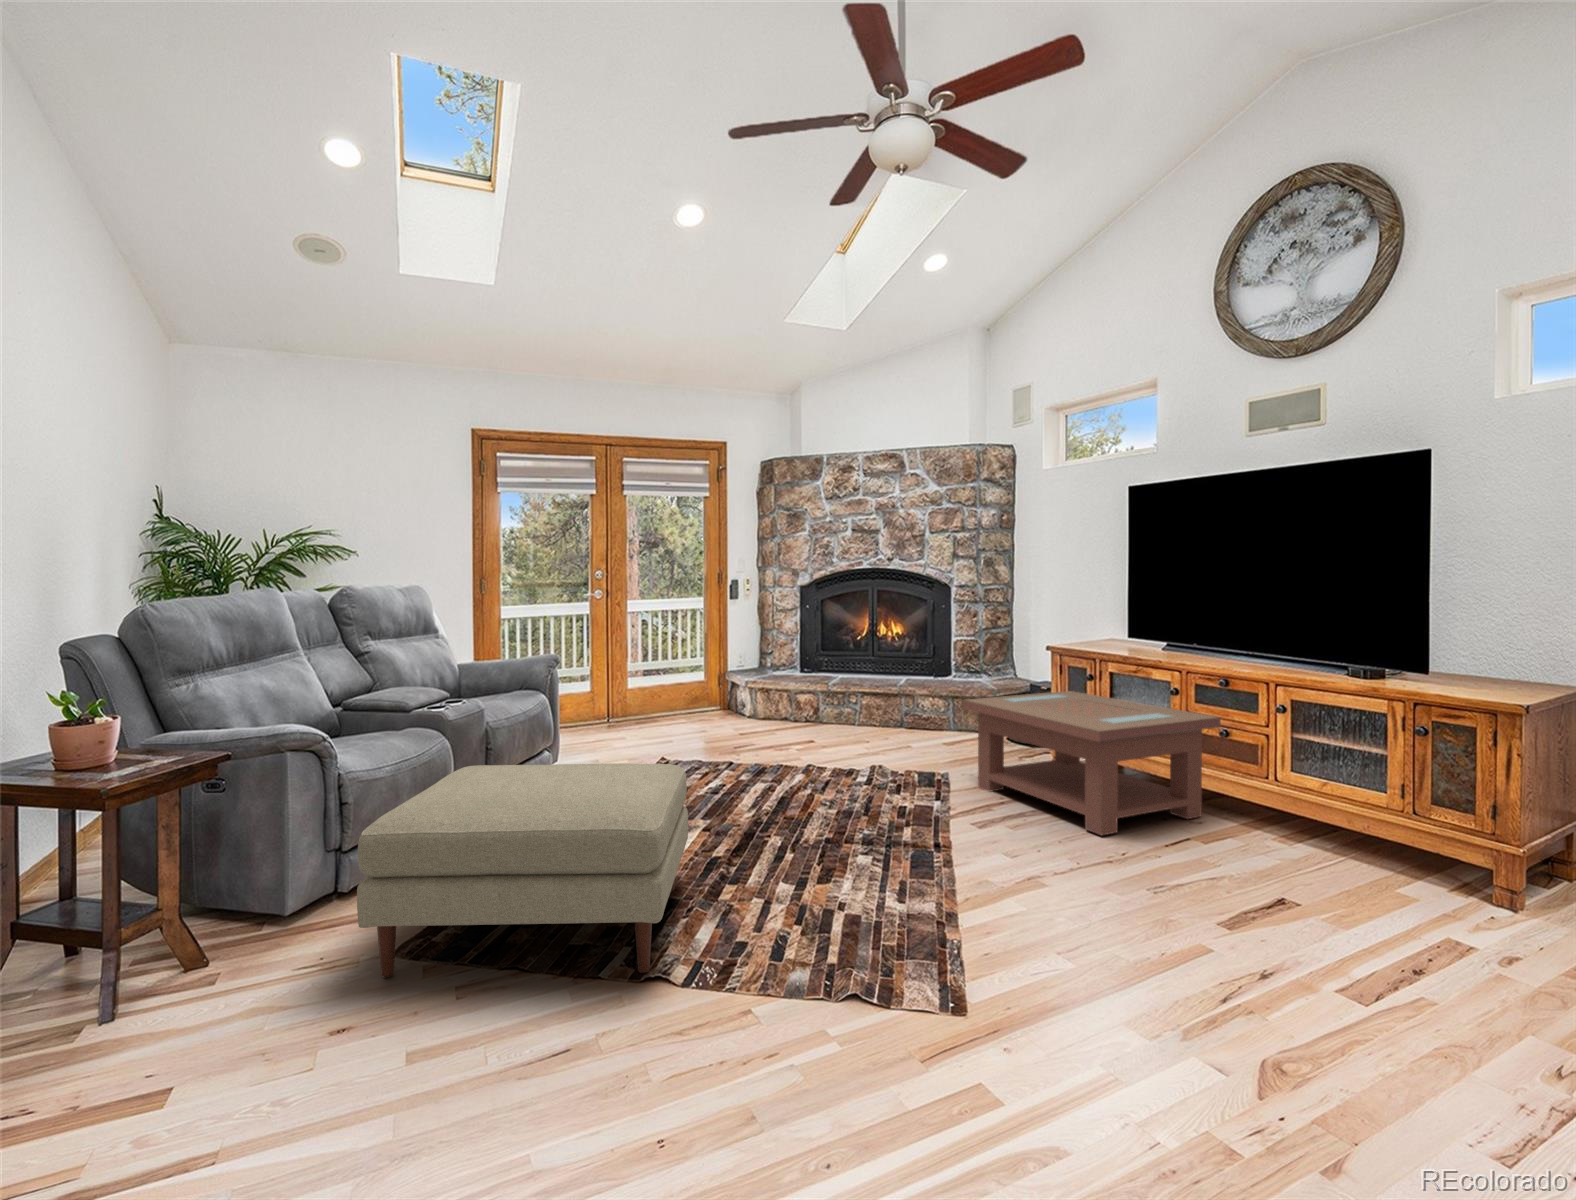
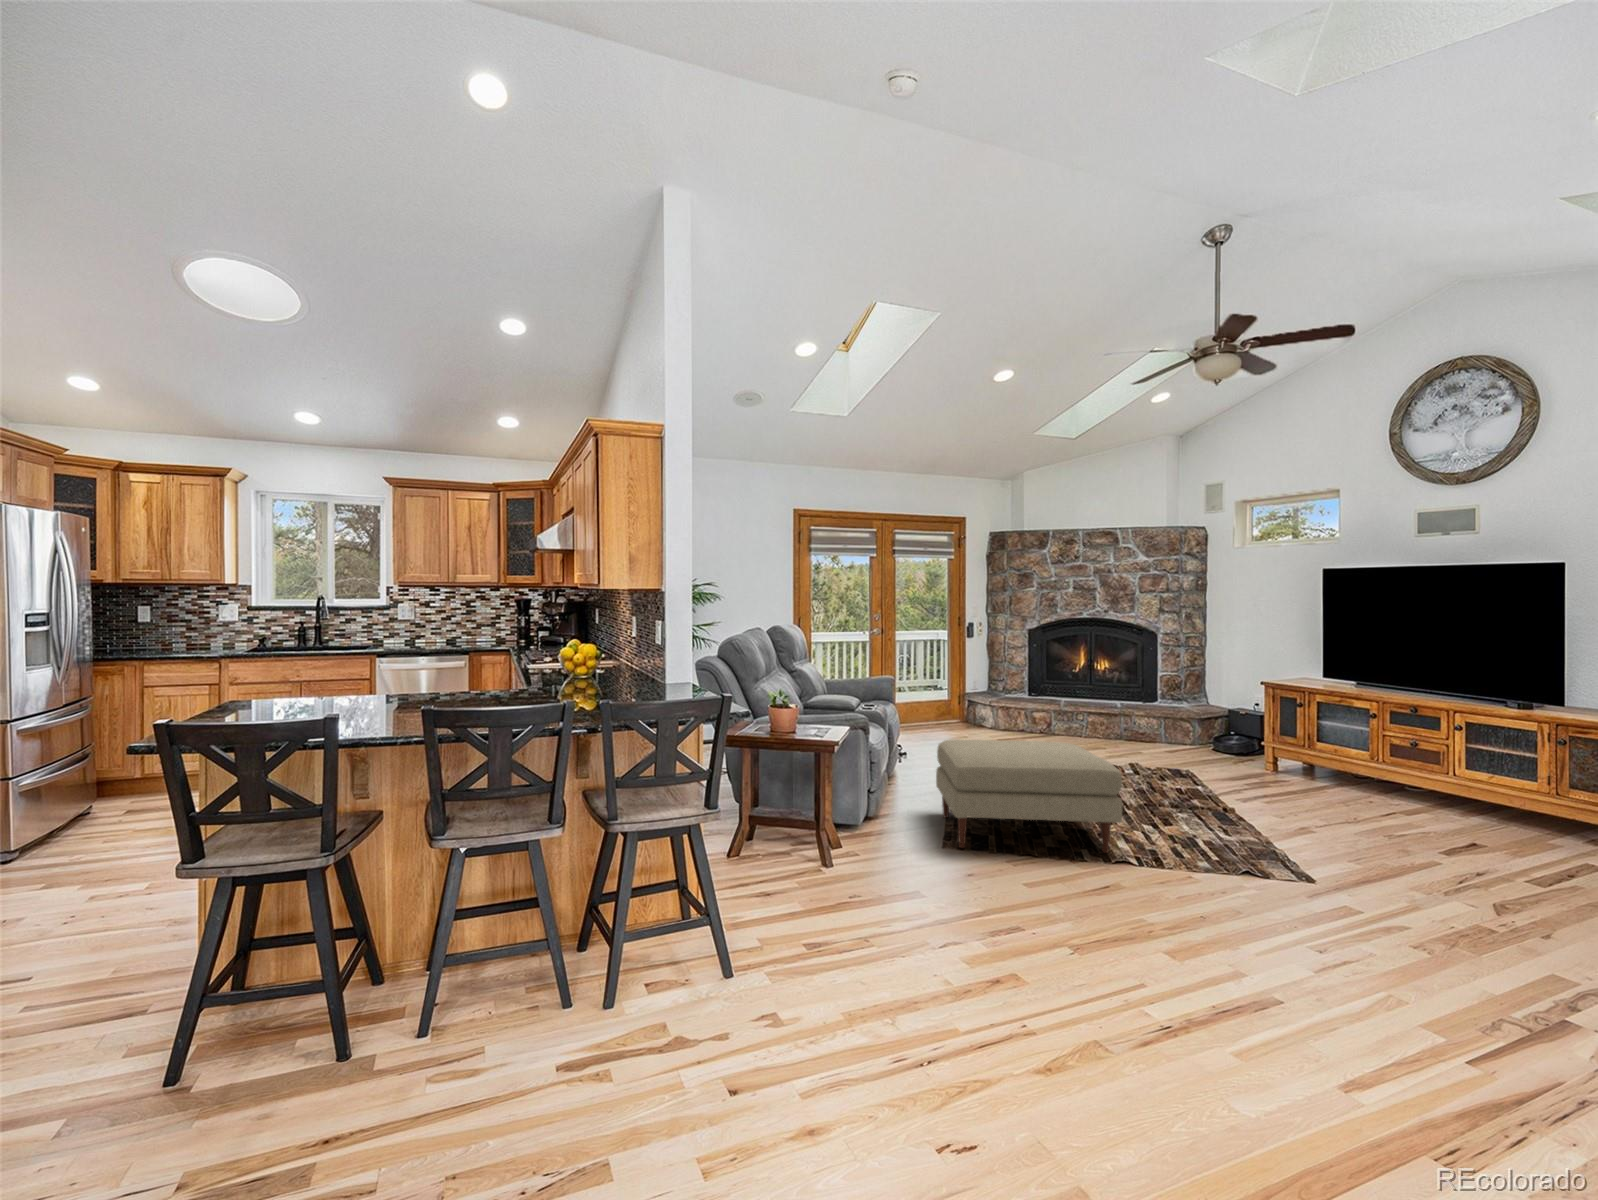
coffee table: present [963,691,1221,835] -> none [1207,714,1410,808]

